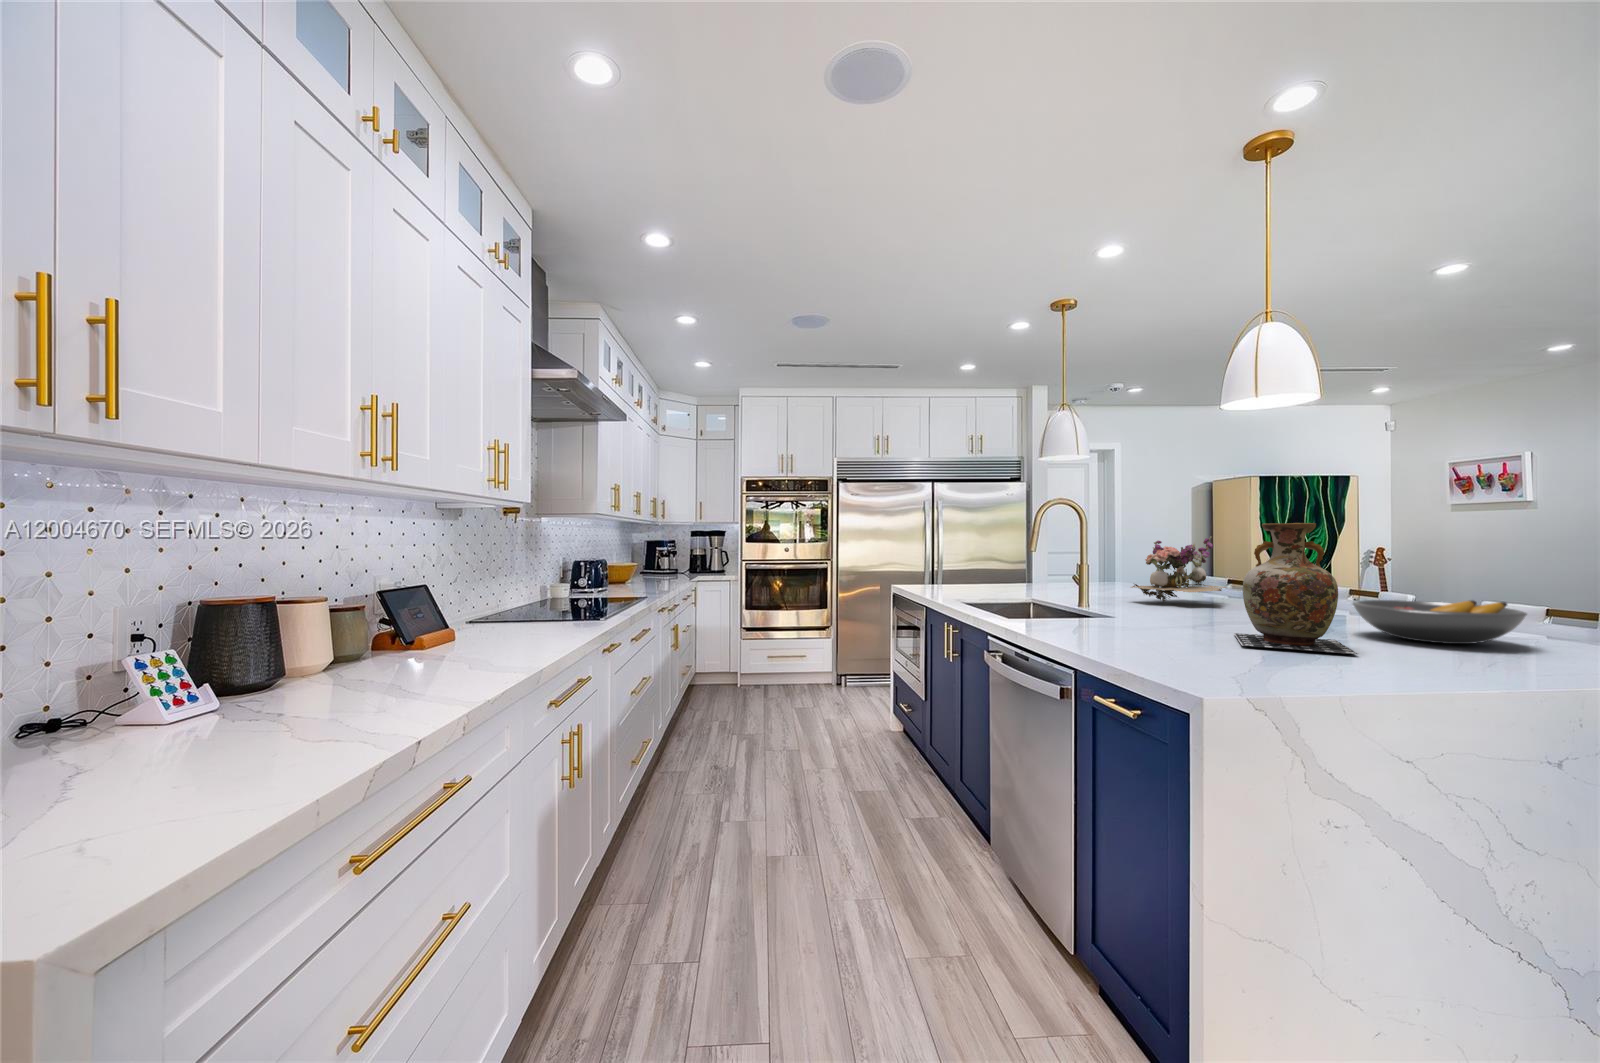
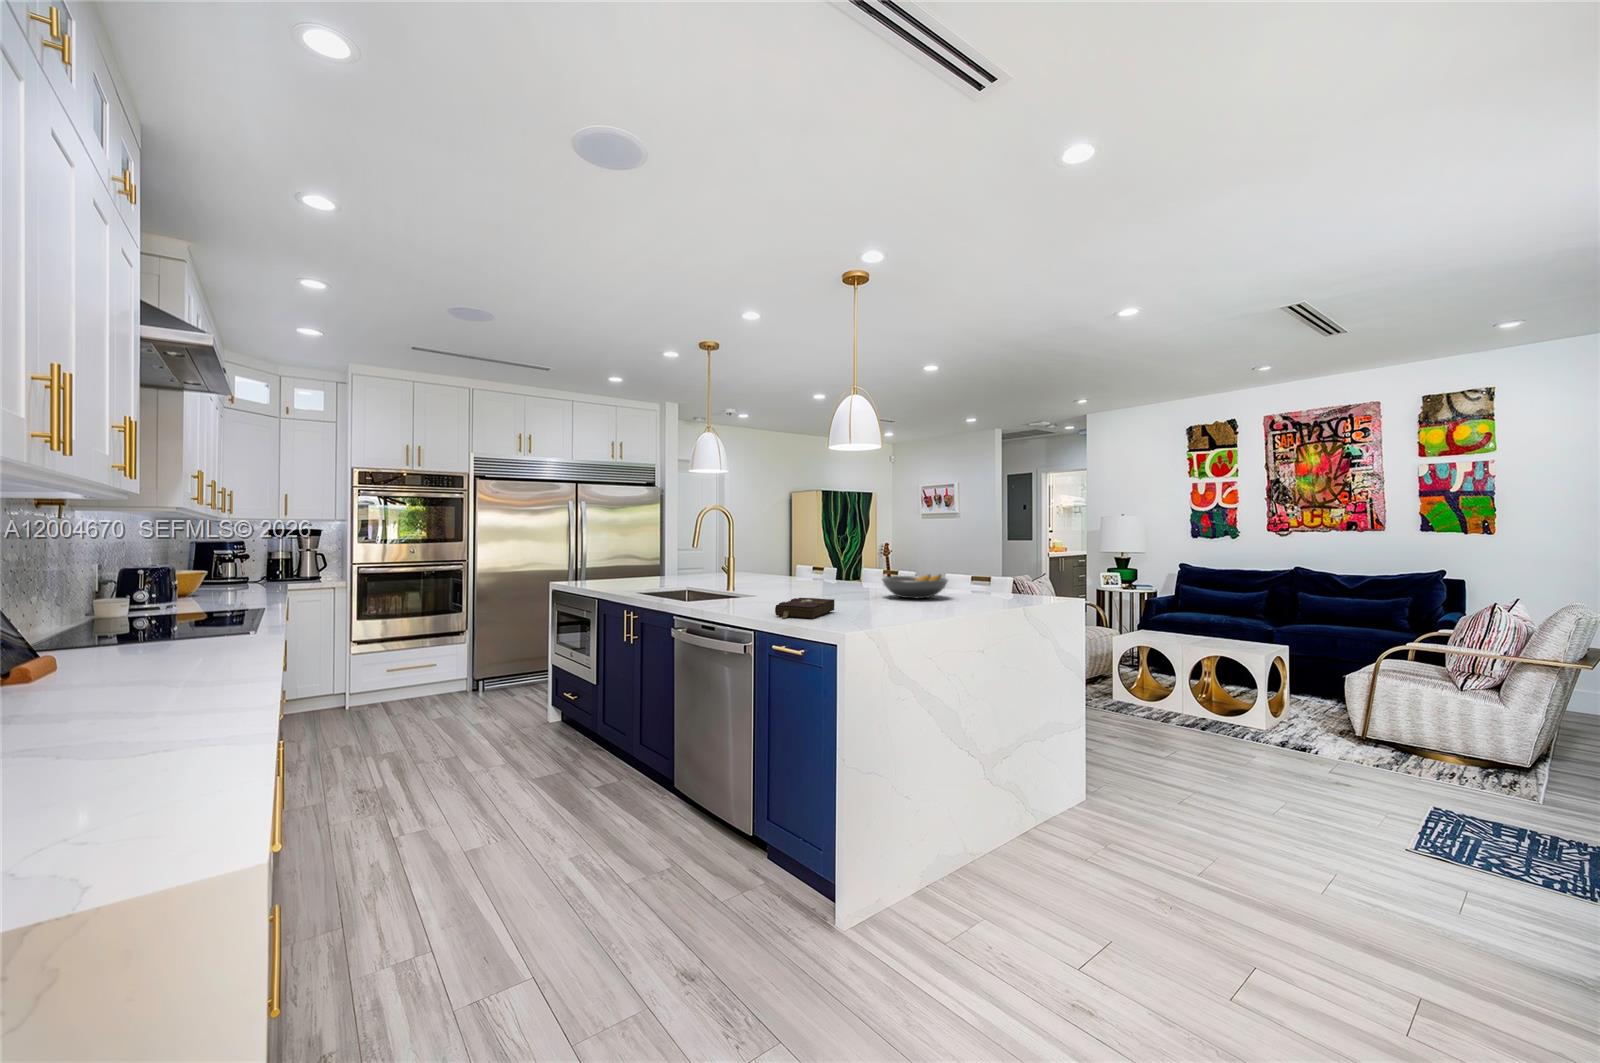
vase: present [1234,523,1357,654] -> none [827,532,886,607]
flower arrangement: present [1131,536,1226,602] -> none [758,537,816,586]
book: none [1121,626,1239,664] -> present [775,598,834,619]

